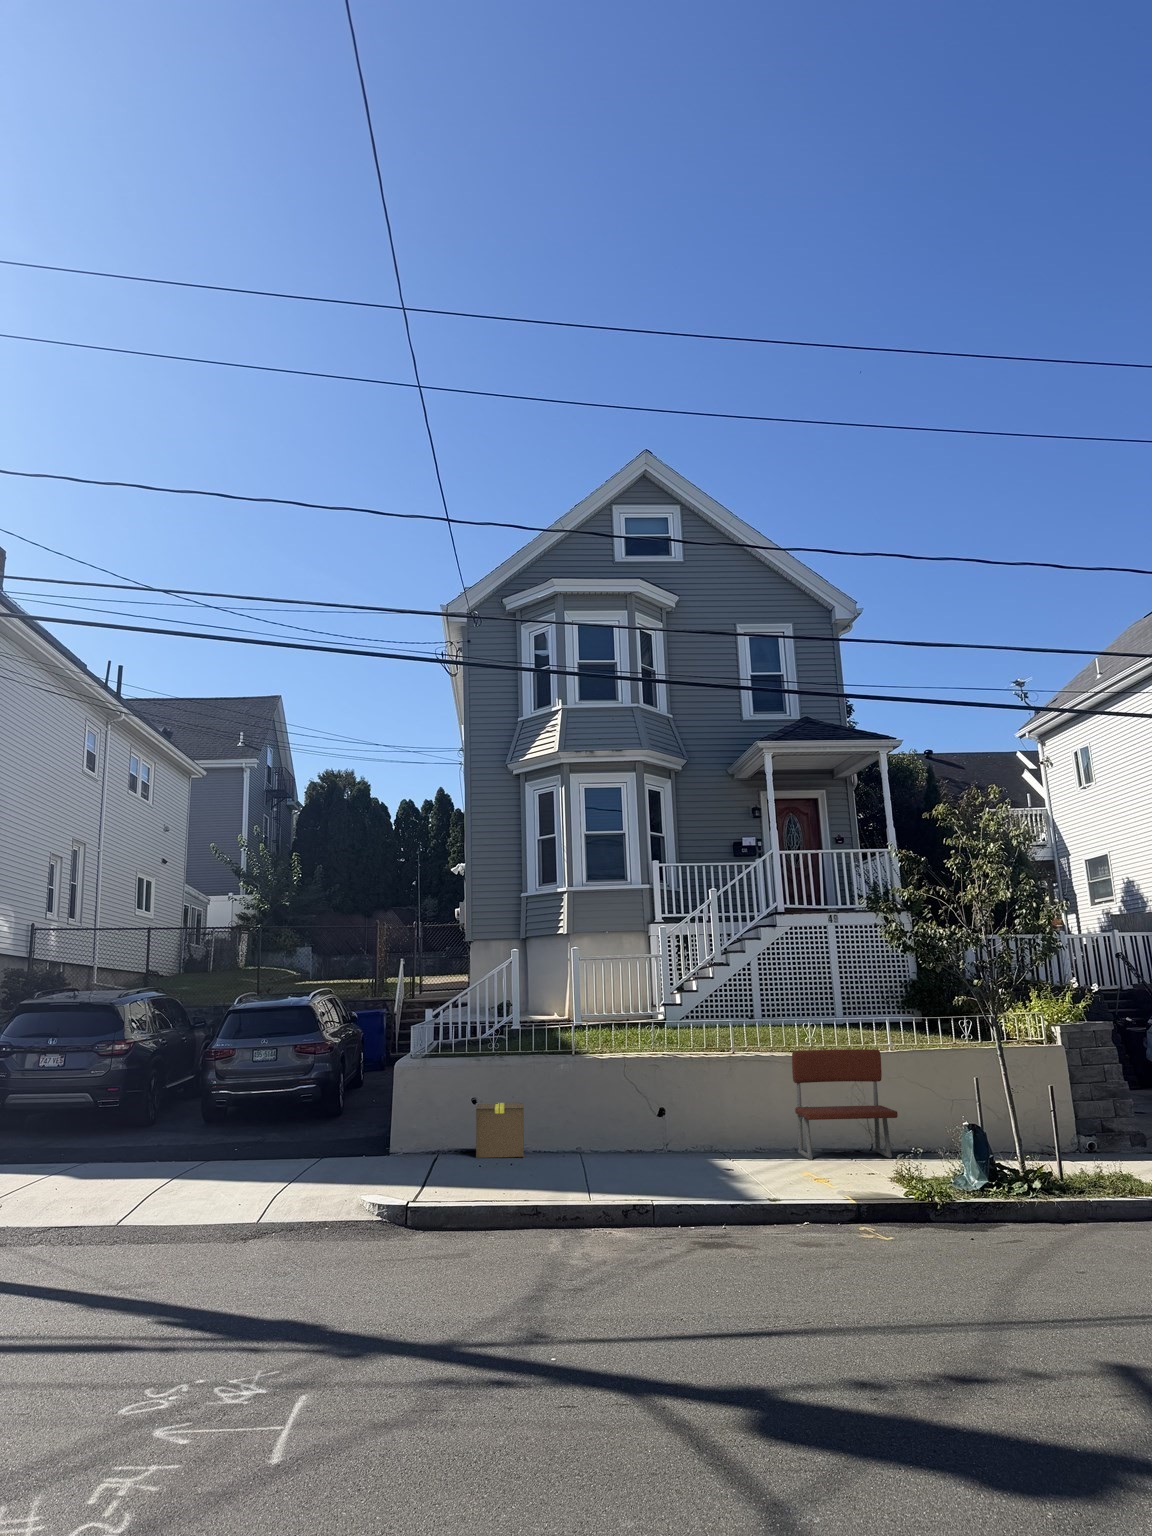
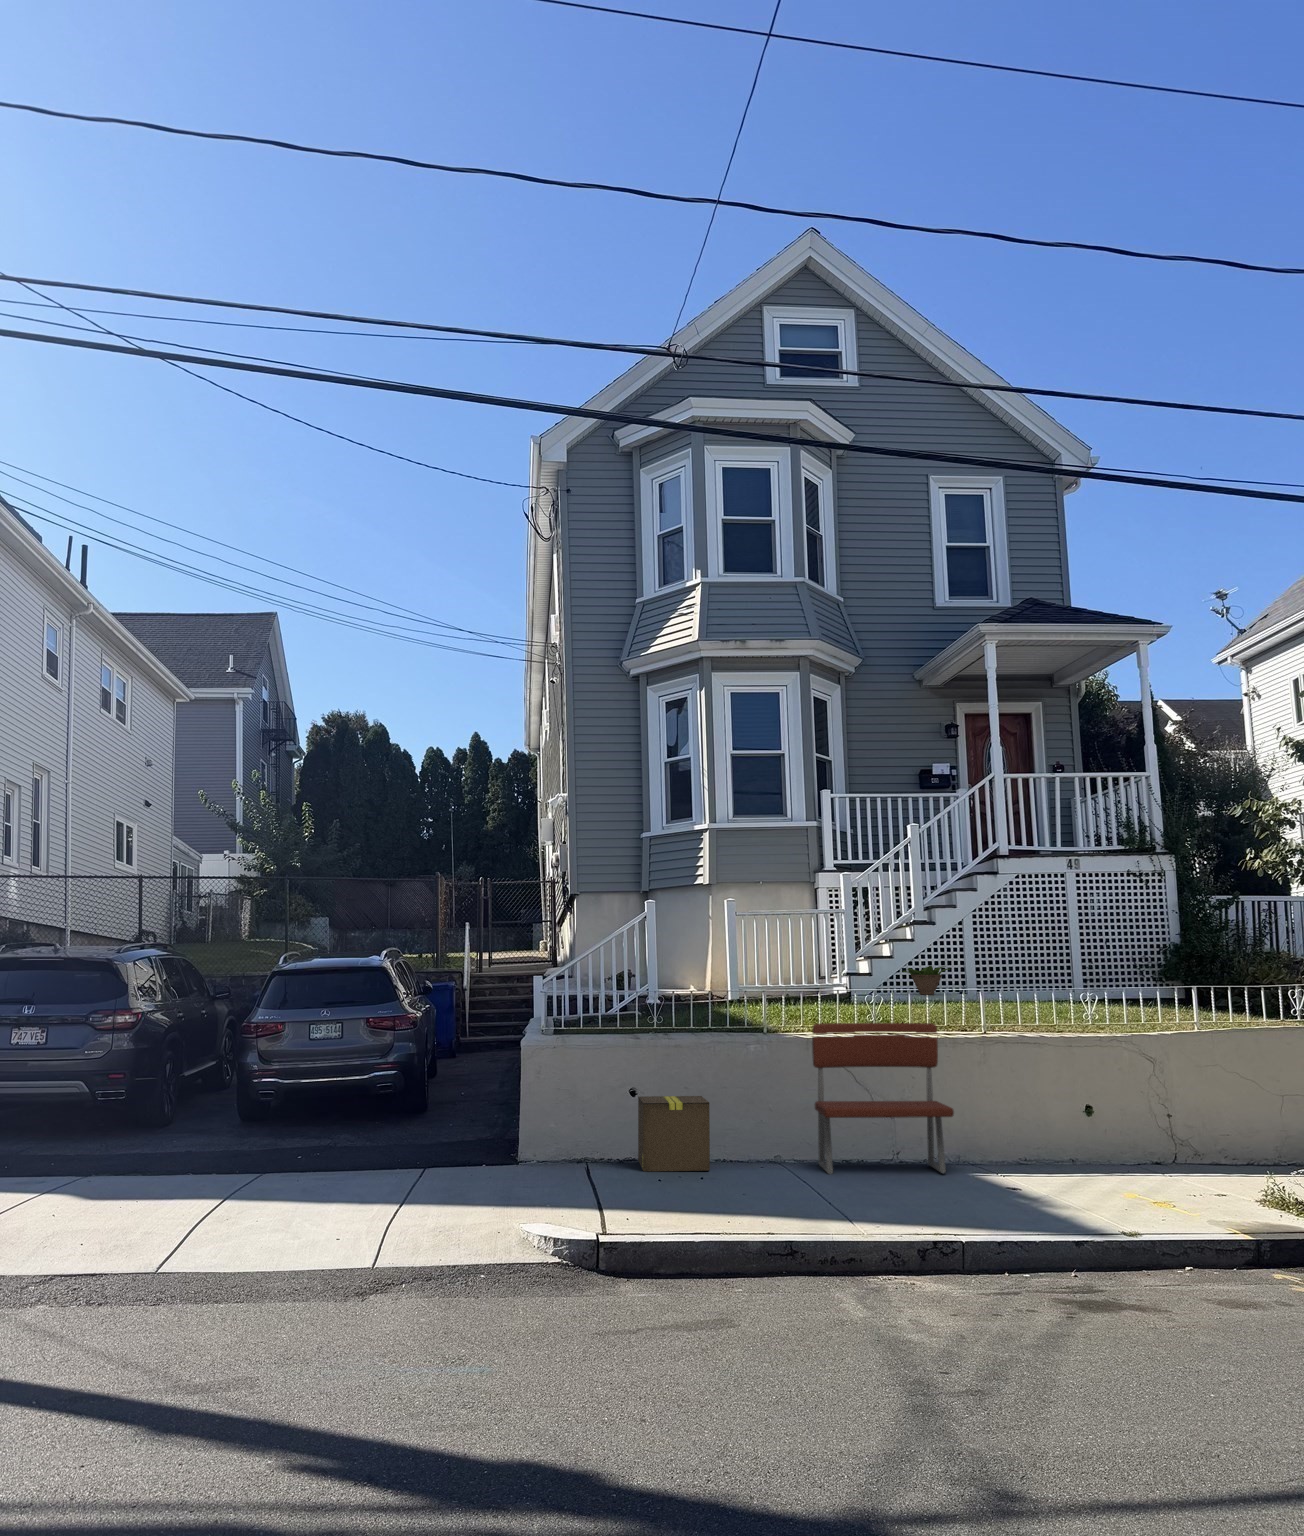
decorative plant: none [701,998,738,1020] -> present [902,966,949,994]
bench: present [792,1049,898,1160] -> present [812,1023,954,1174]

